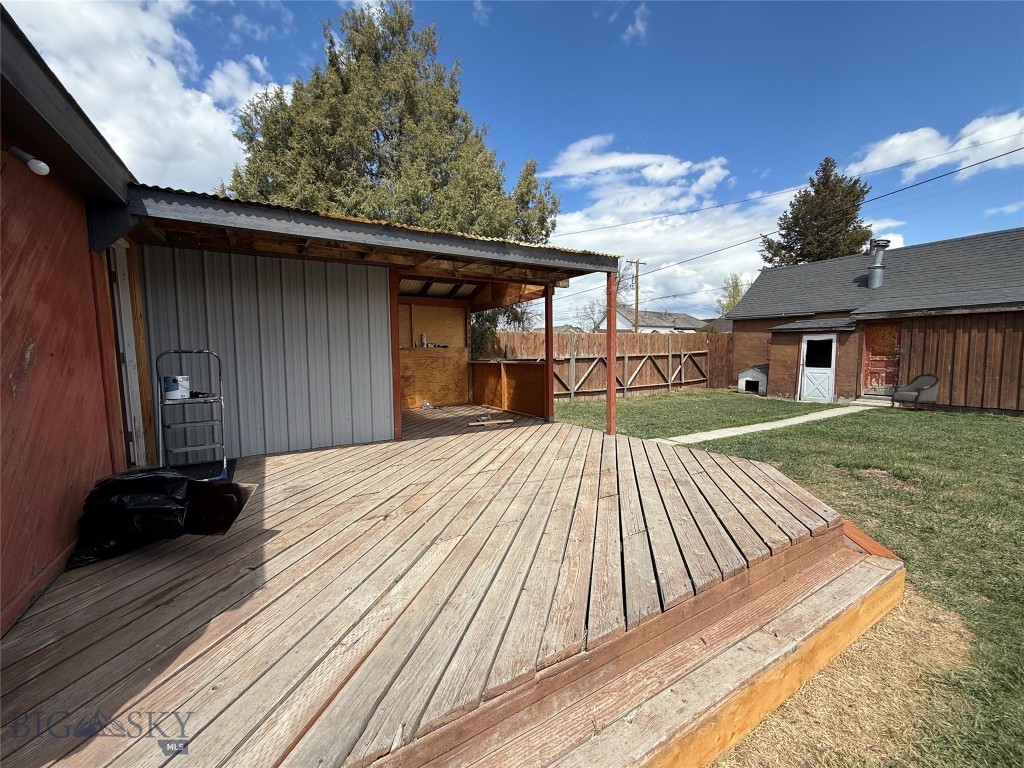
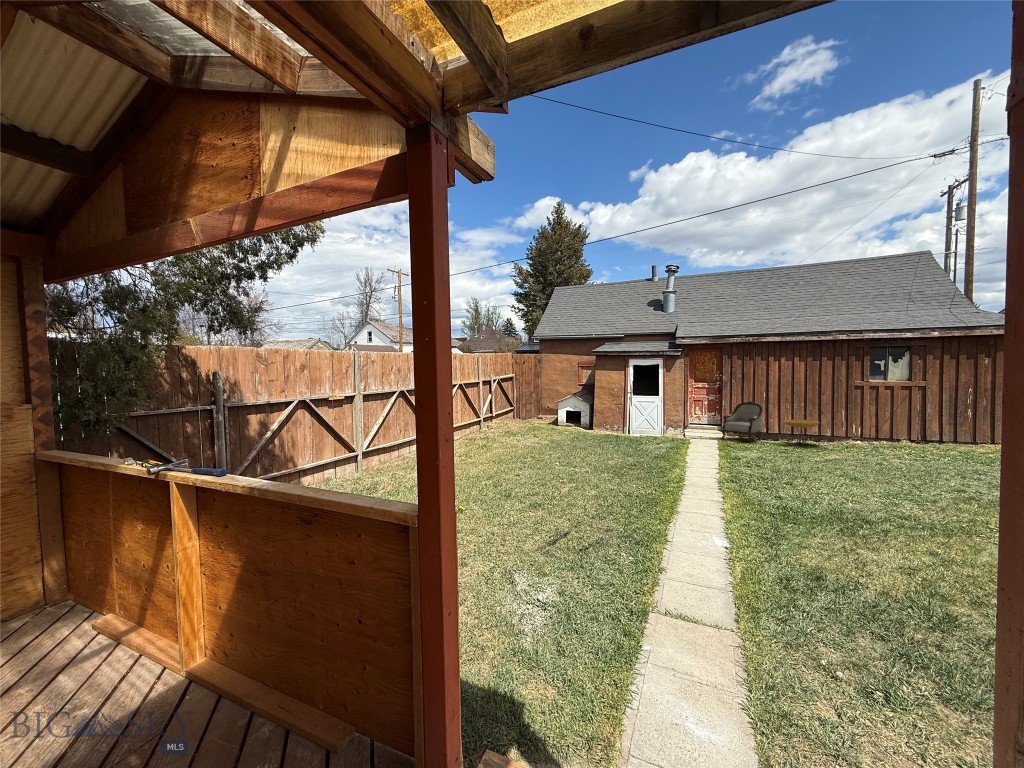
side table: none [961,391,1005,415] -> present [784,420,820,445]

